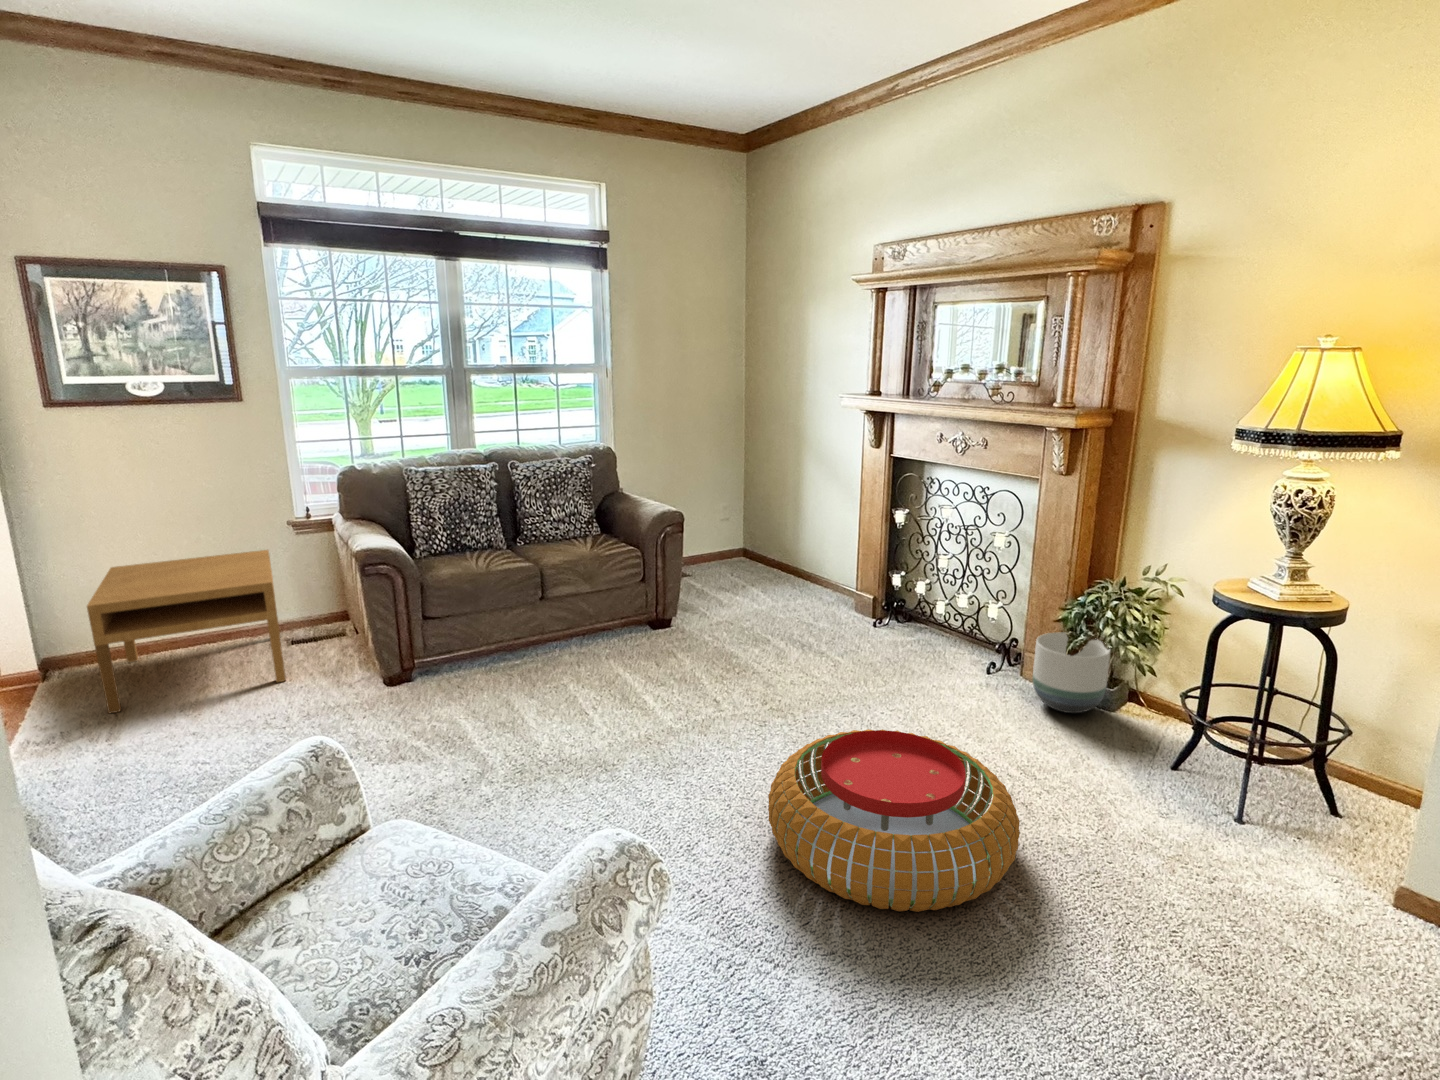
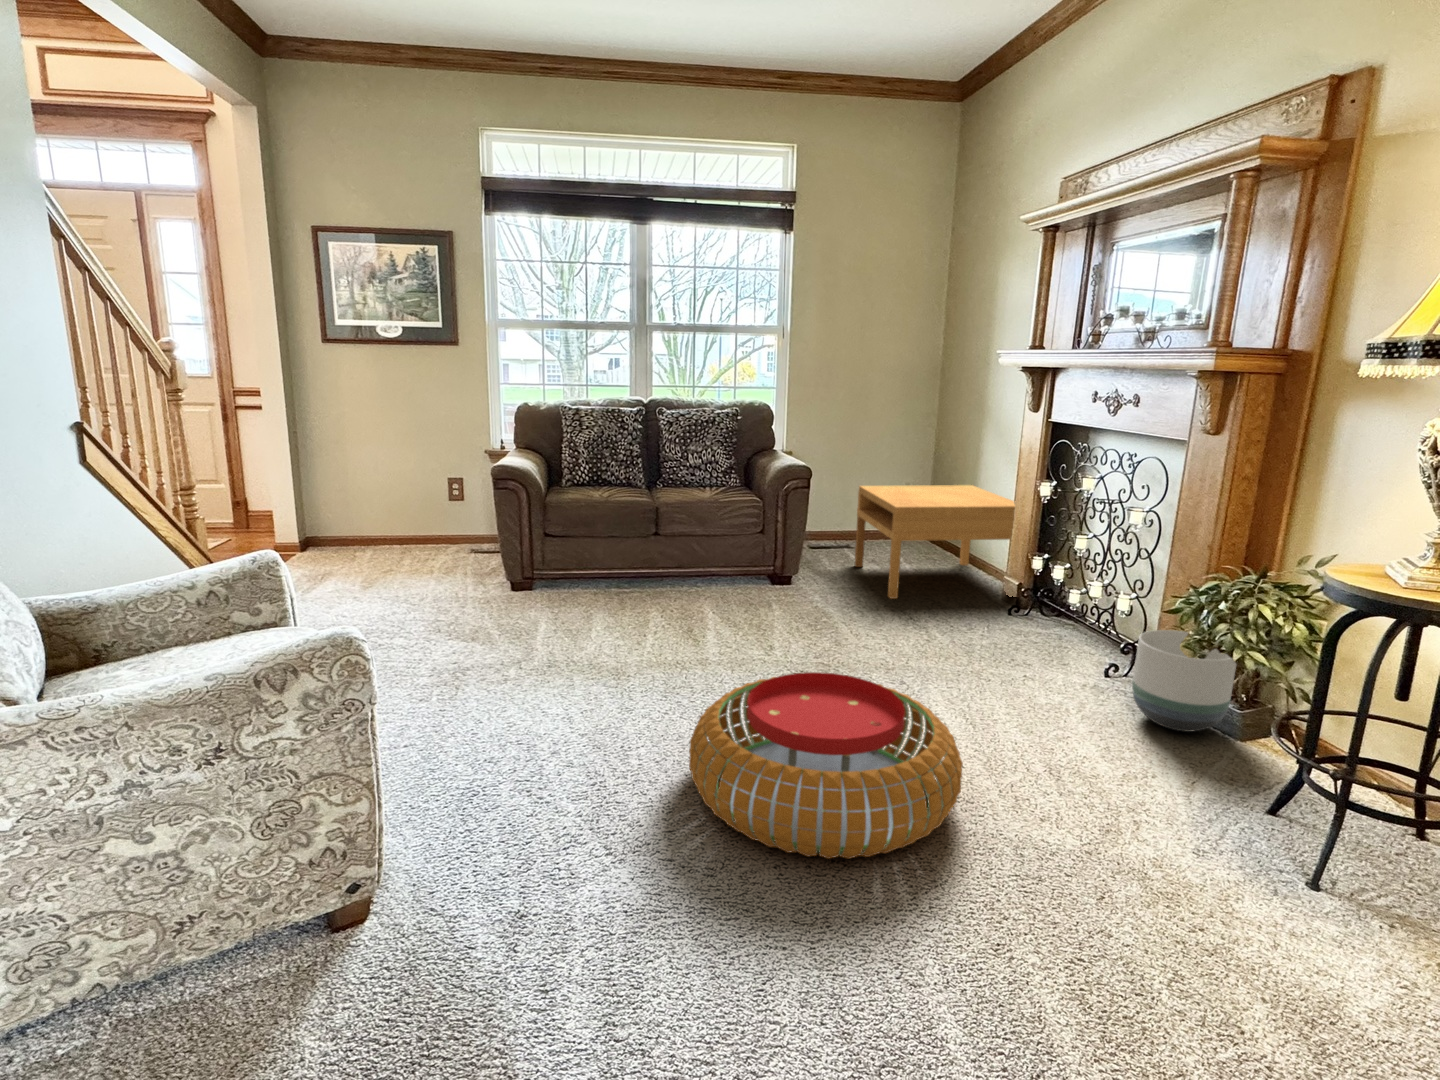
coffee table: present [87,550,286,713] -> present [855,485,1015,599]

